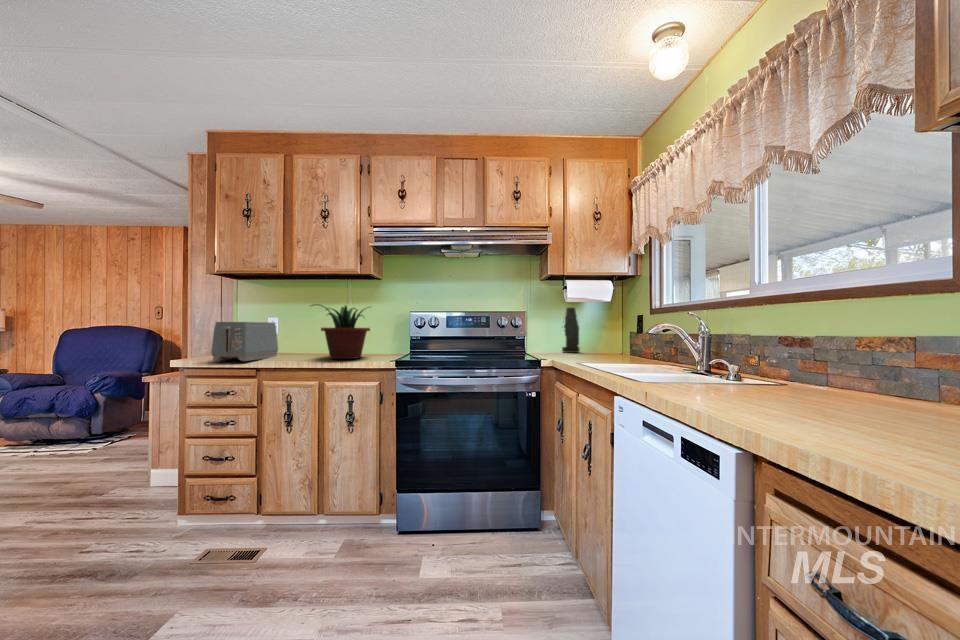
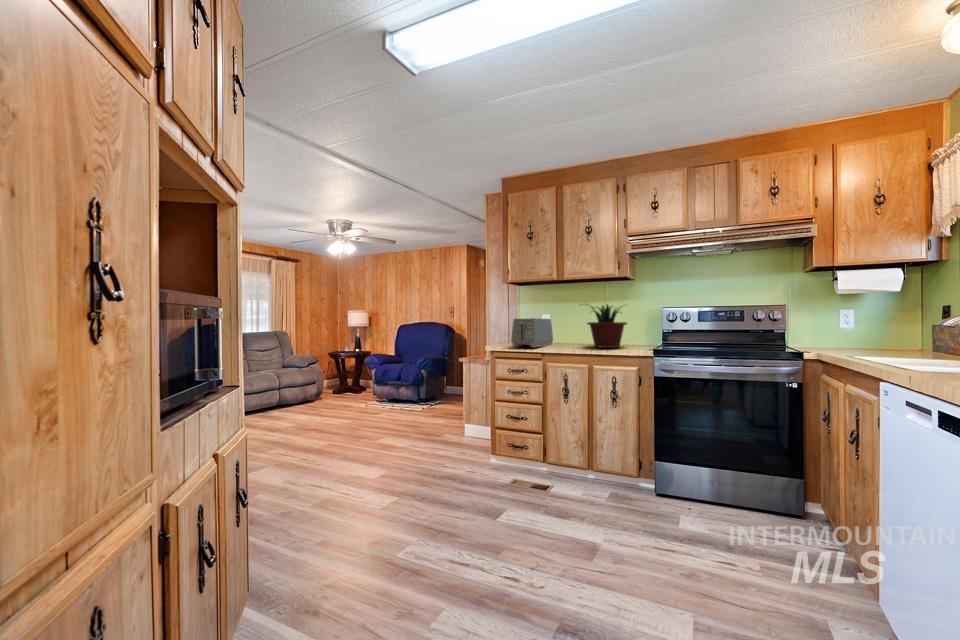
bottle: present [562,307,580,353] -> none [834,298,859,348]

